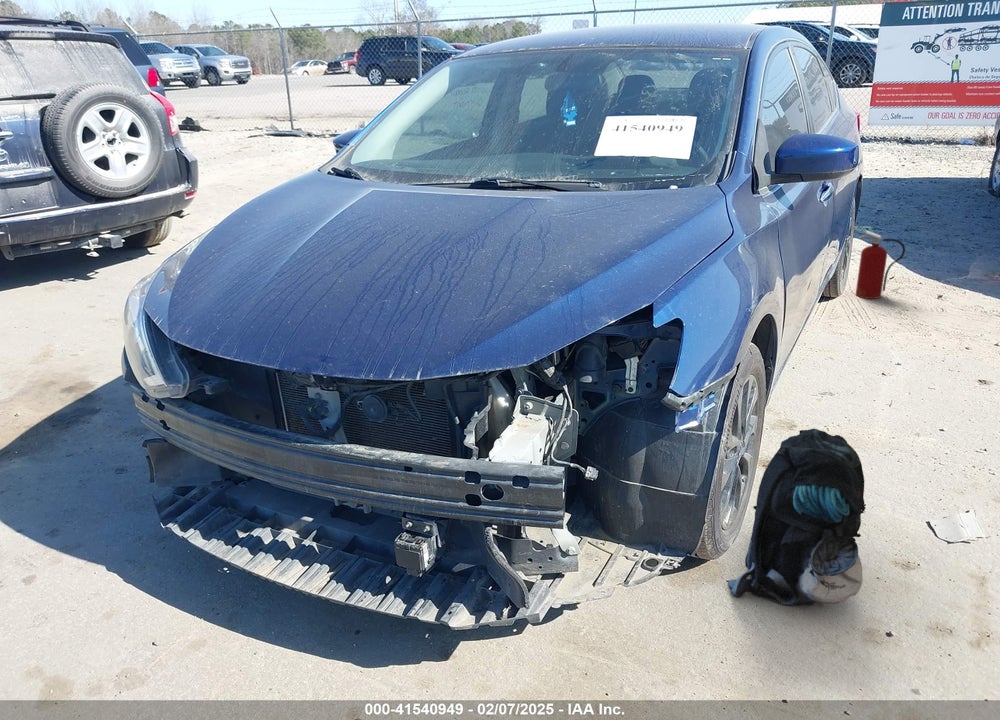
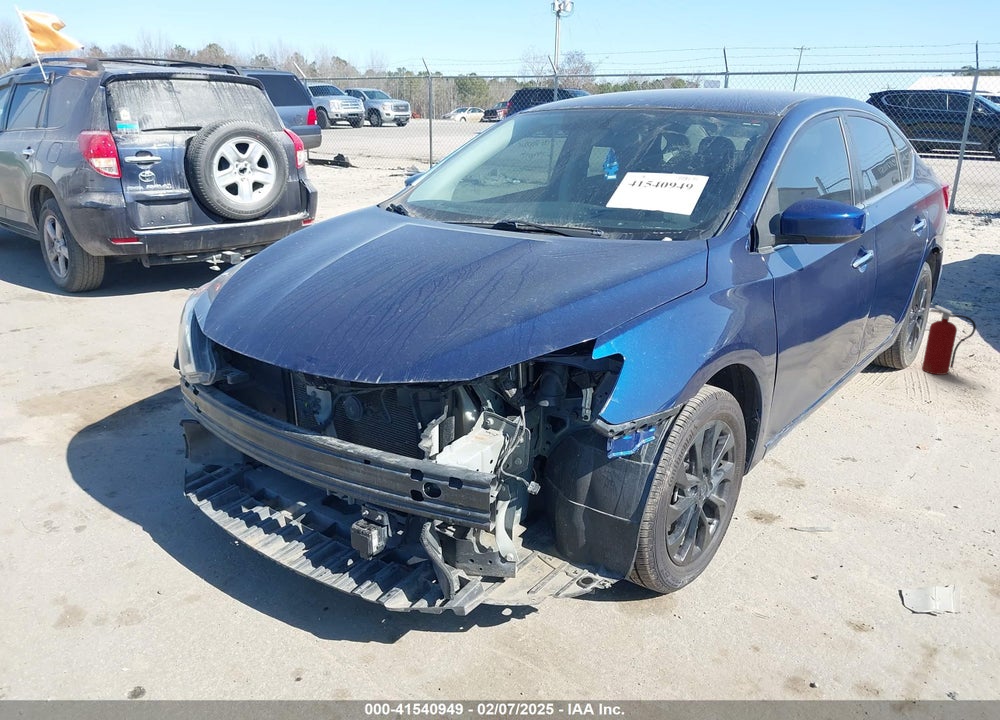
backpack: present [728,429,866,606] -> none [678,479,820,650]

